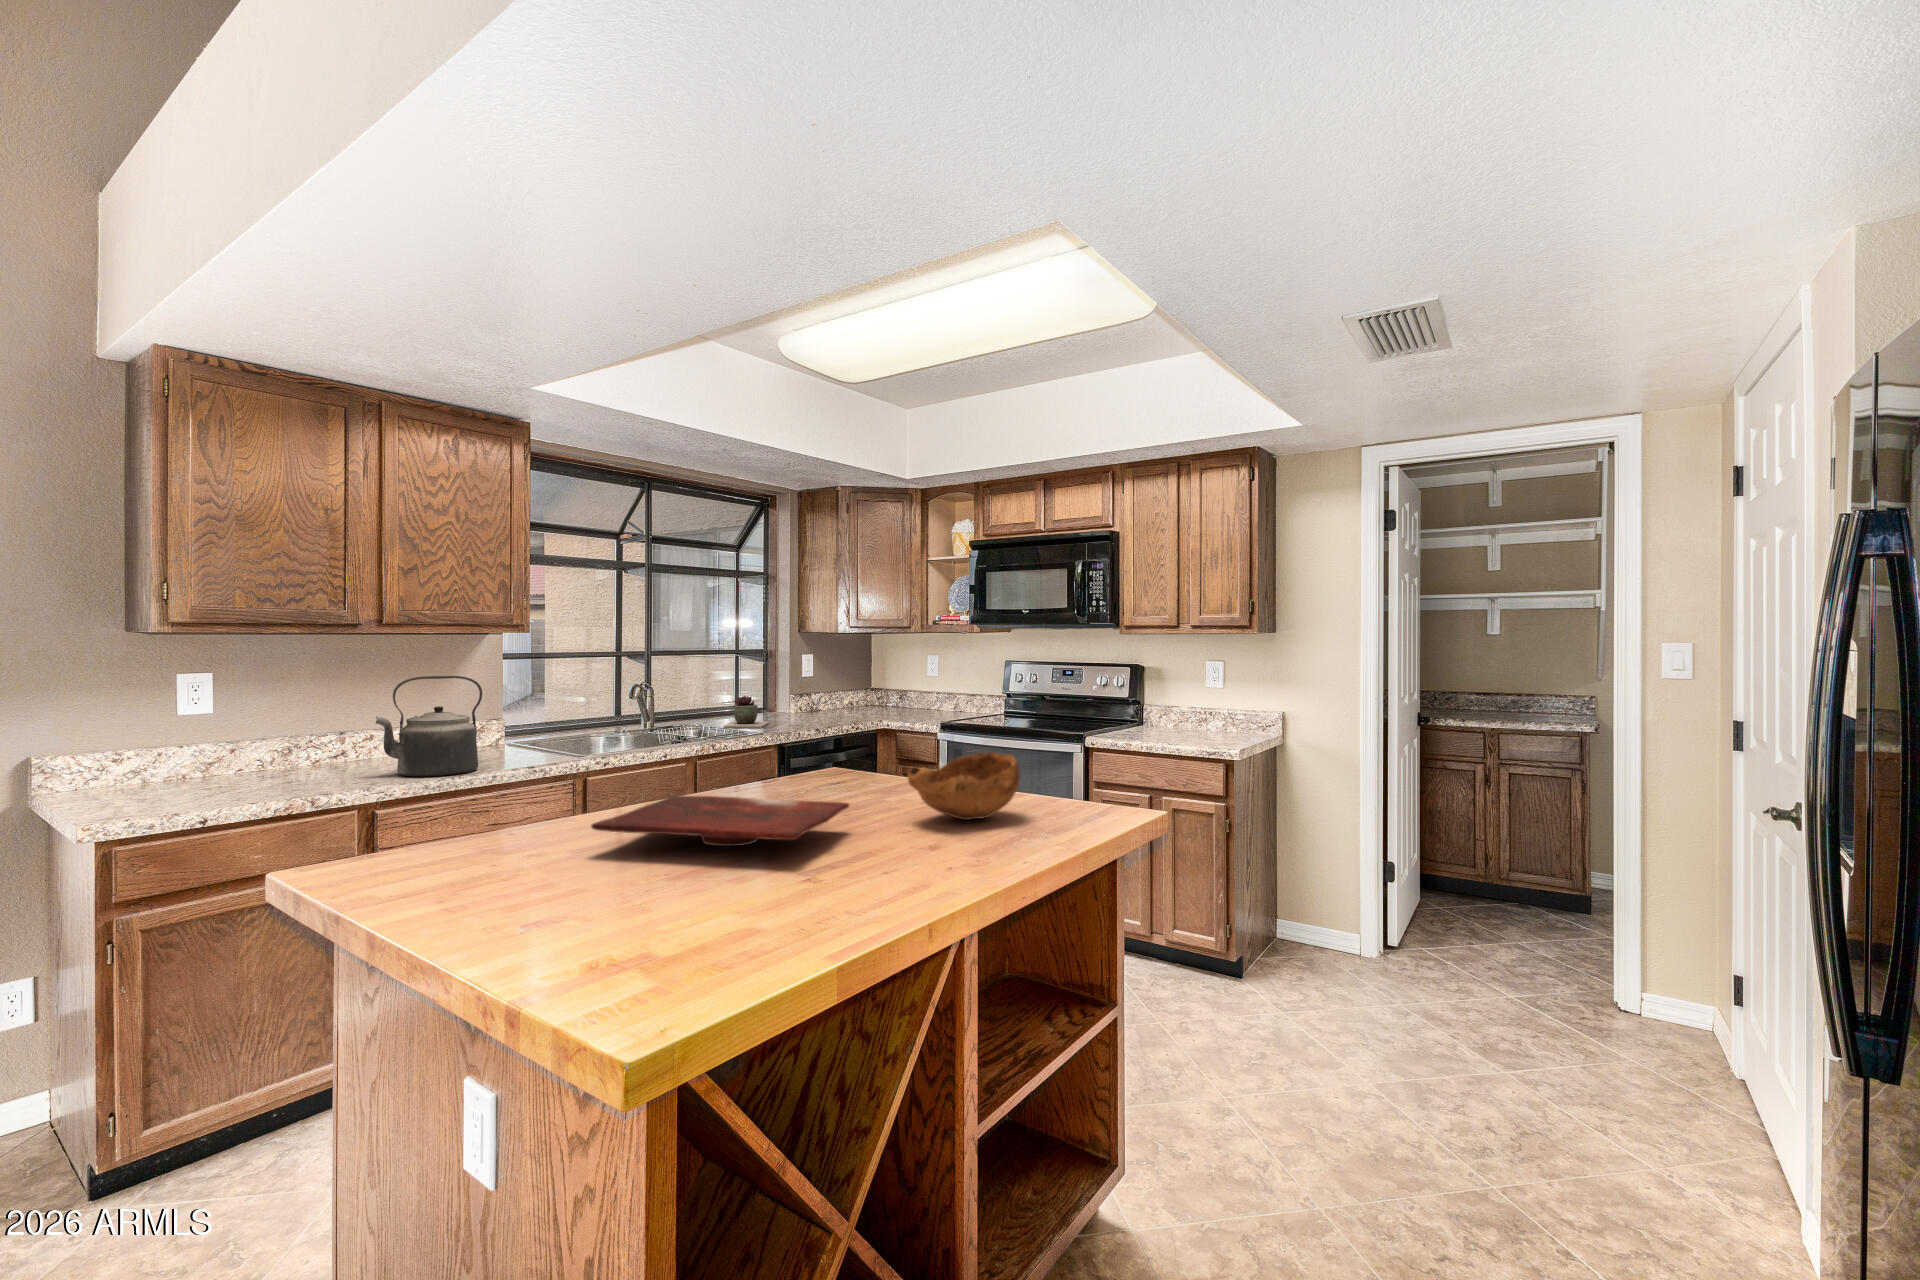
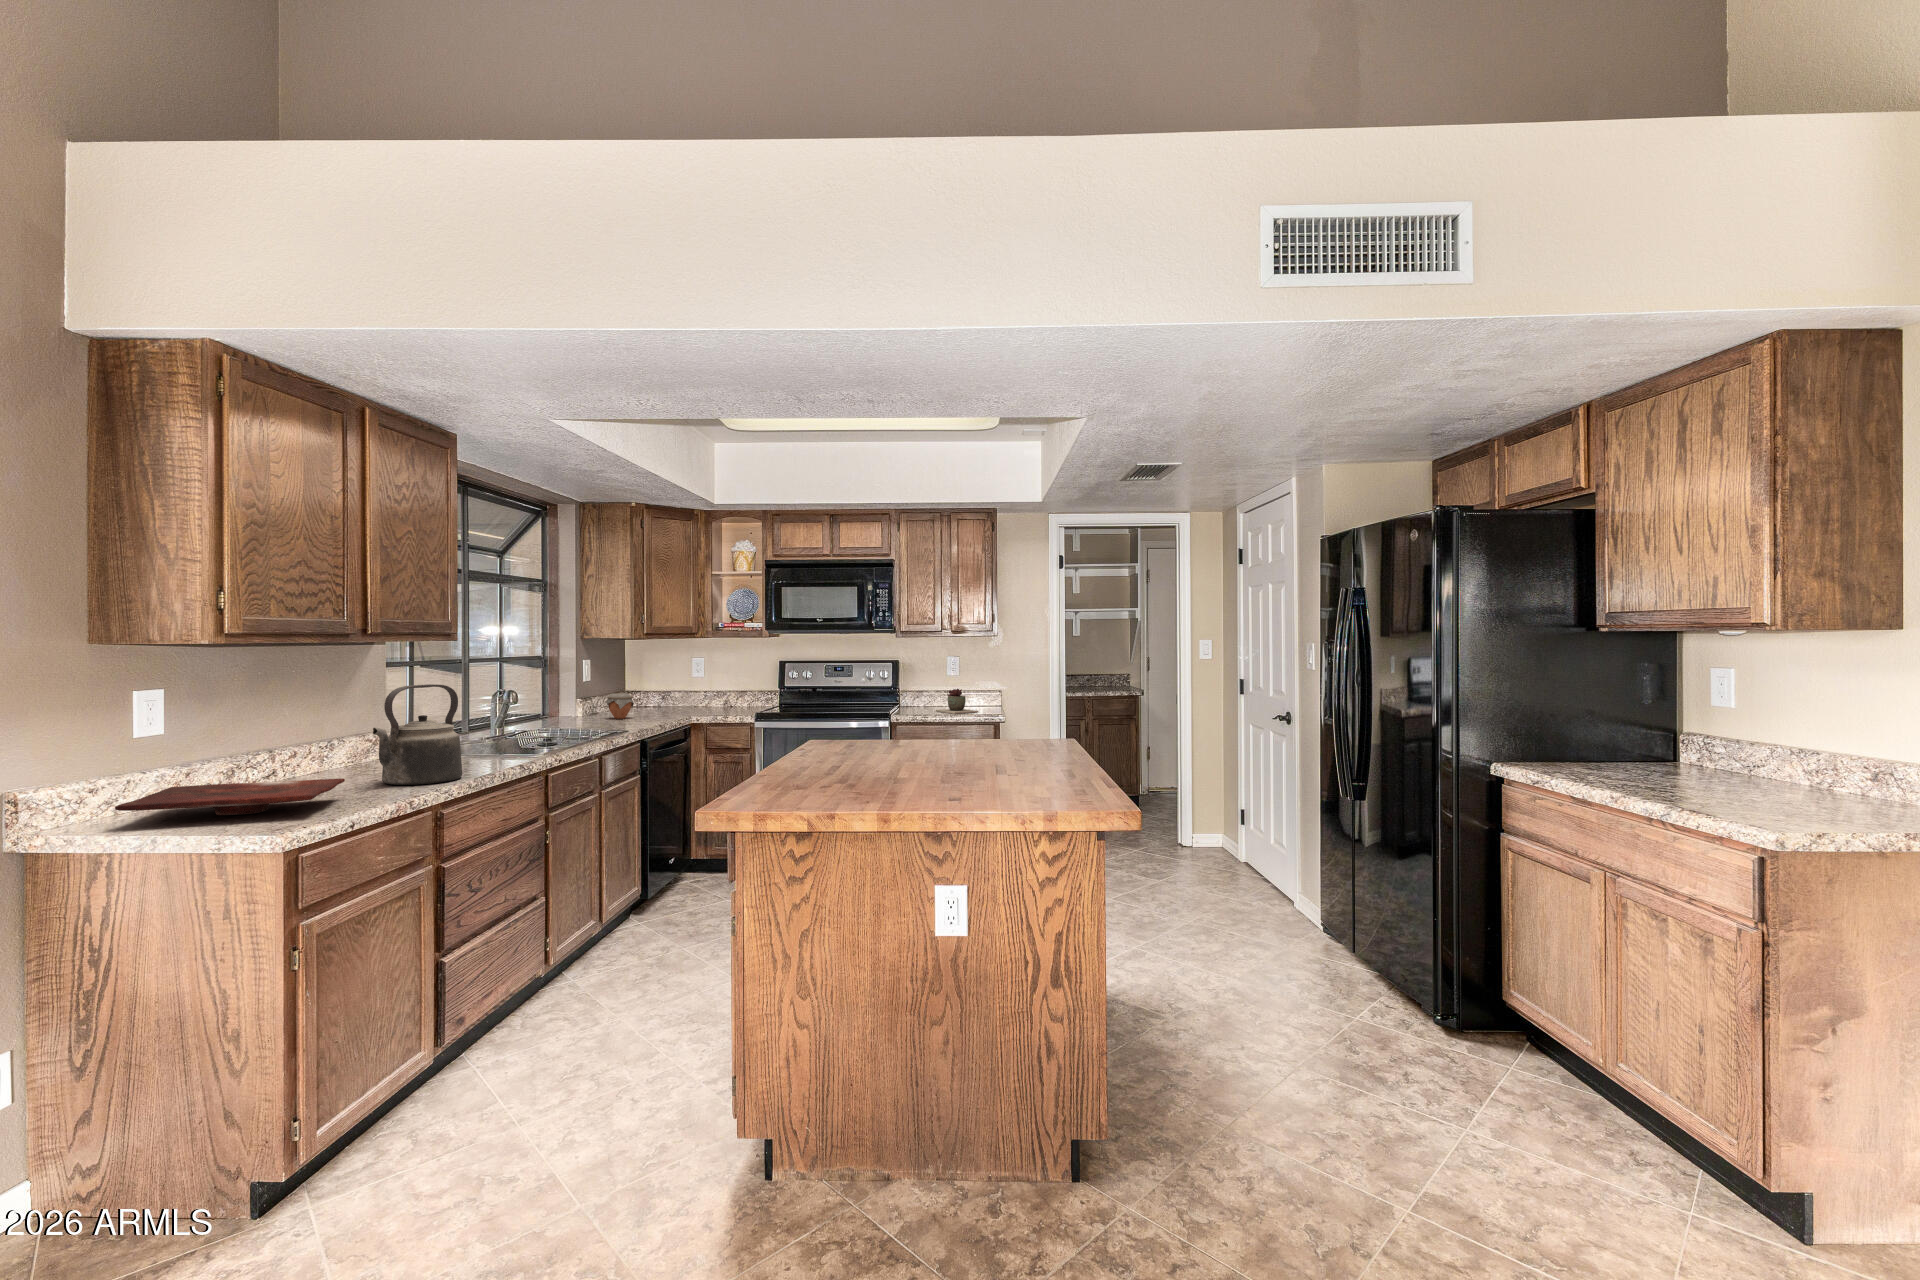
jar: none [814,690,841,717] -> present [606,693,634,719]
succulent plant: present [723,696,770,728] -> present [936,689,978,714]
wooden bowl: present [908,752,1020,820] -> none [975,718,1035,760]
cutting board: present [591,796,849,846] -> present [115,778,345,815]

